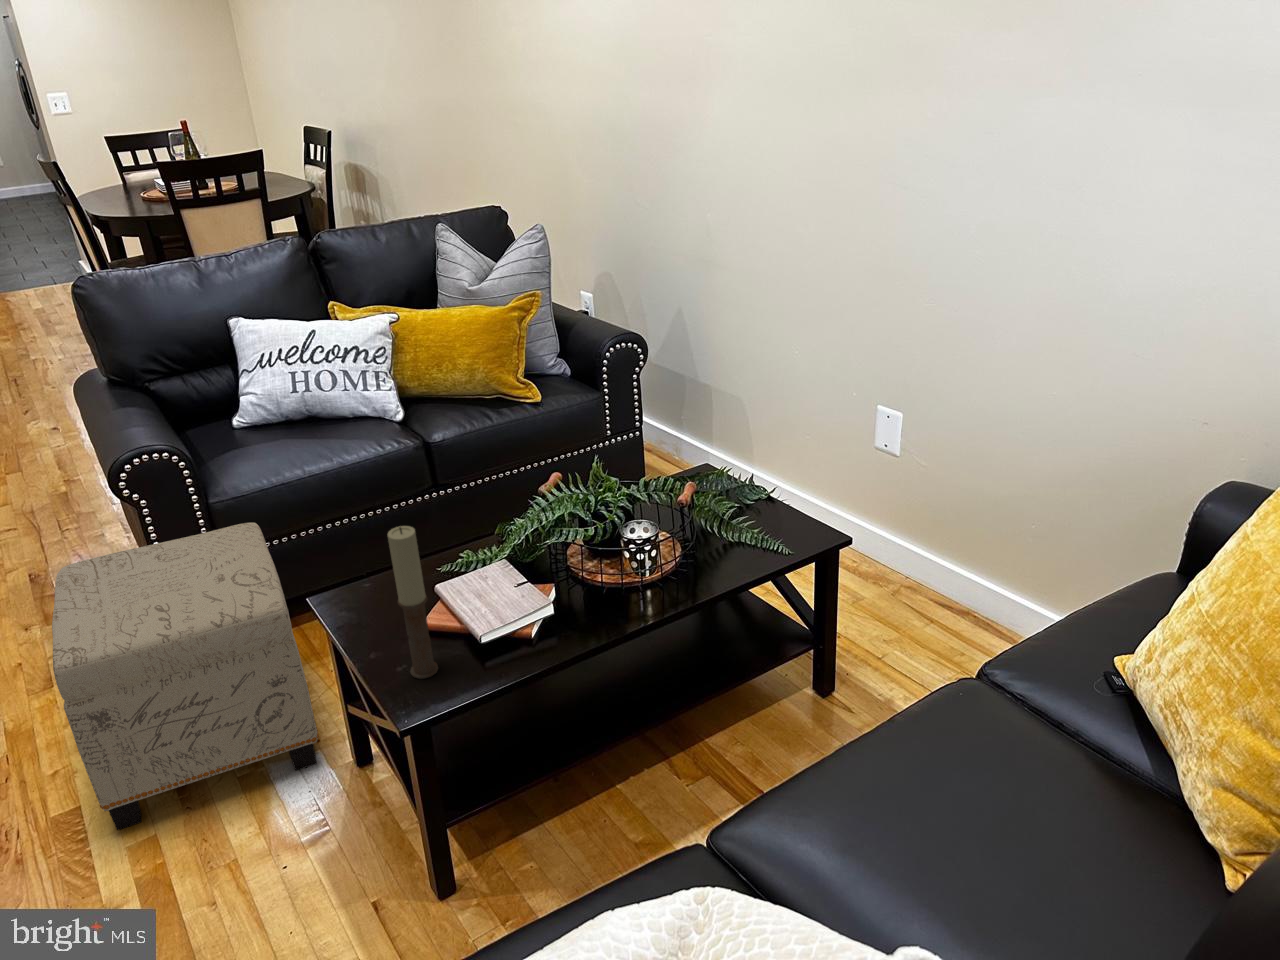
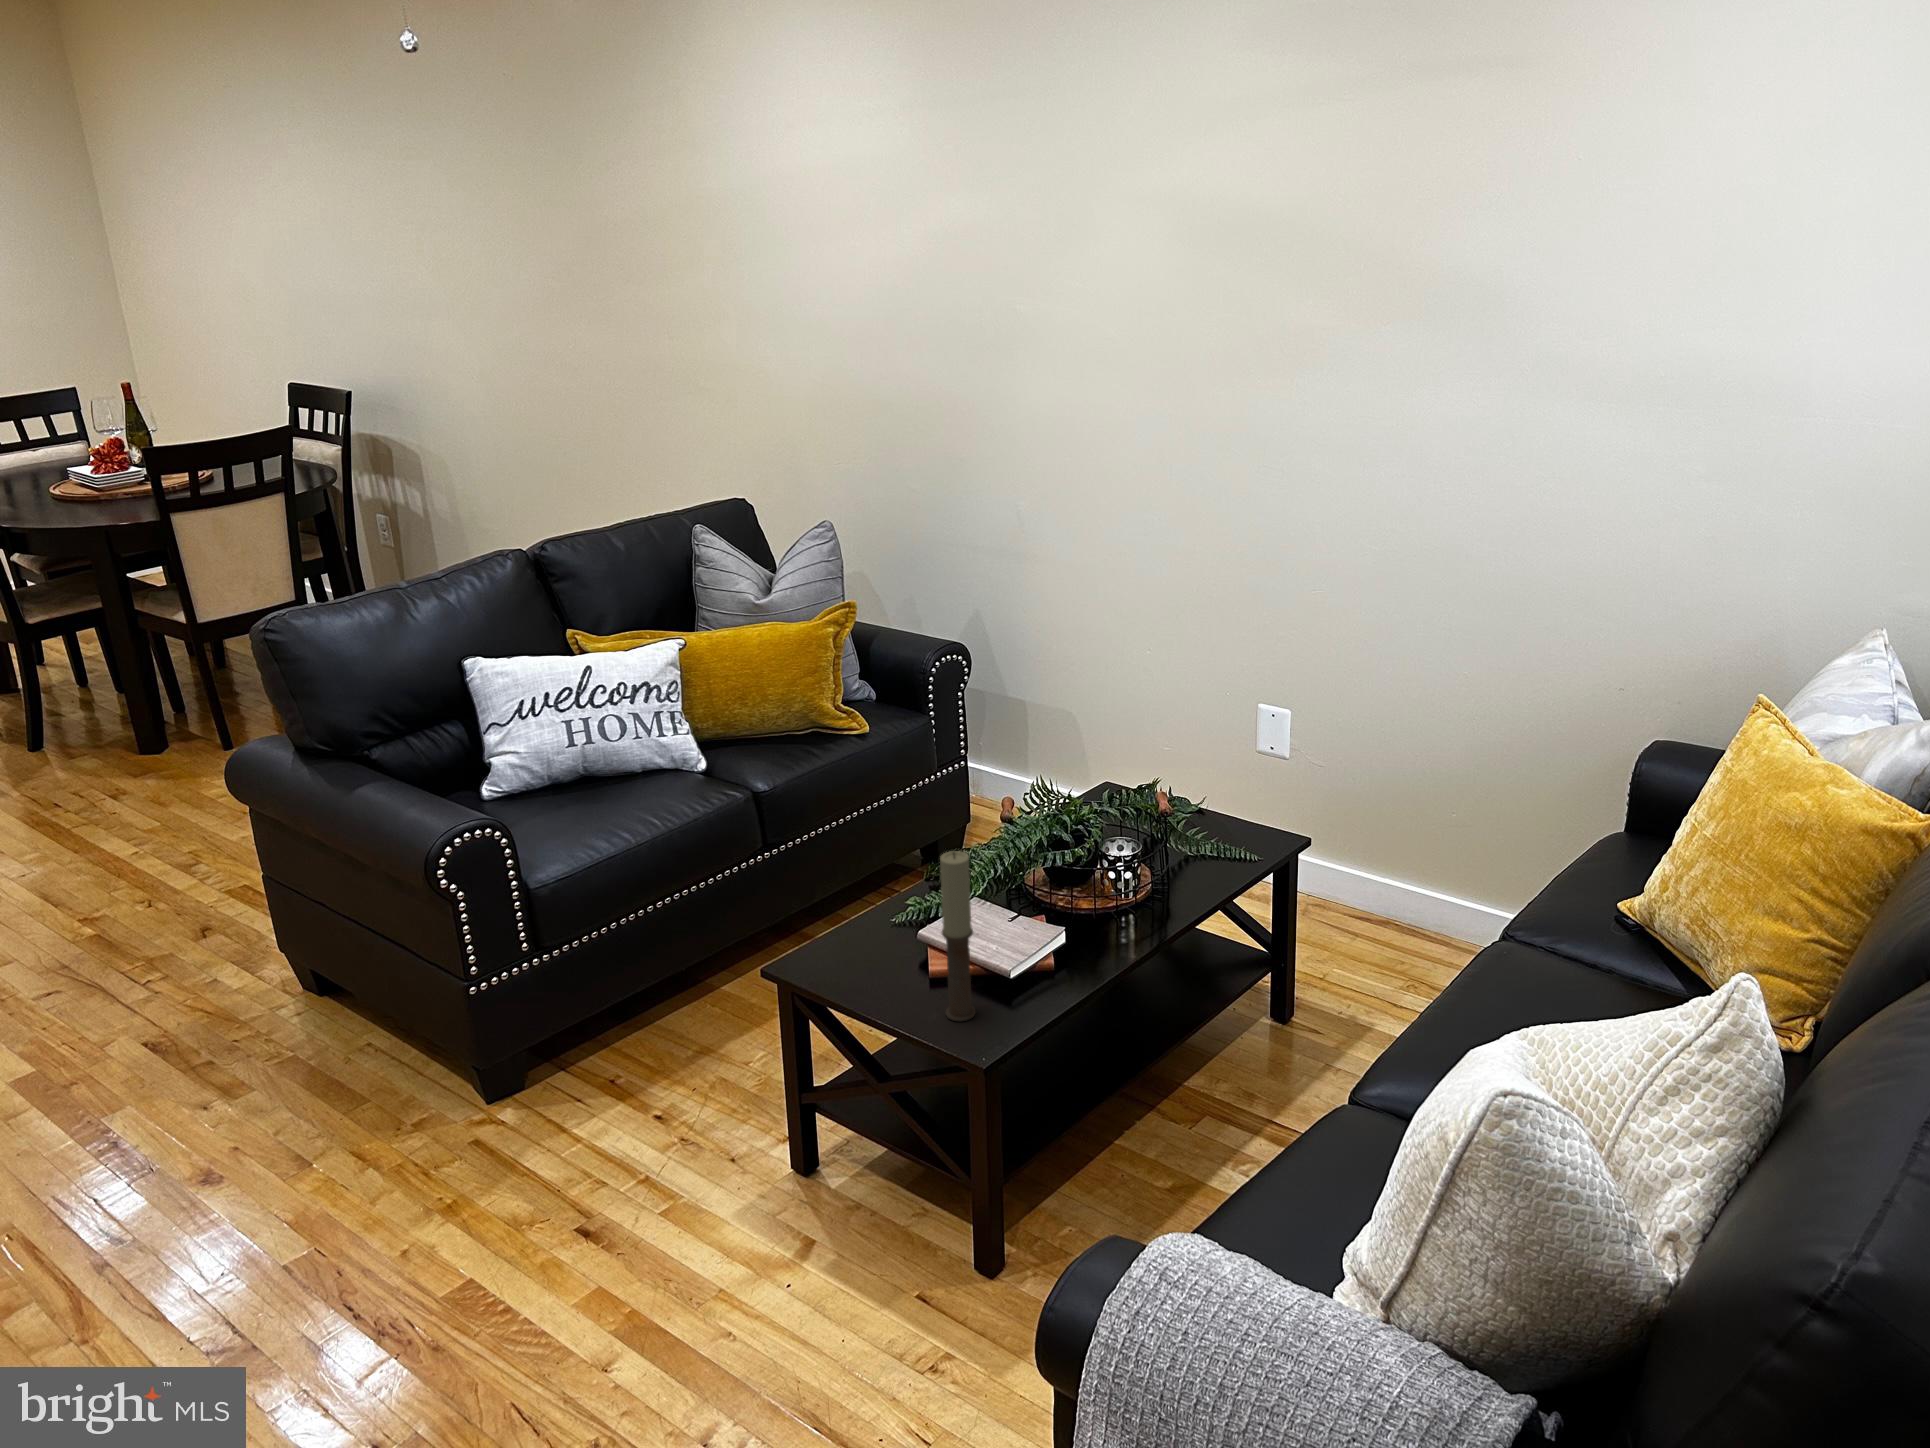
ottoman: present [52,523,319,830] -> none [404,902,756,1291]

